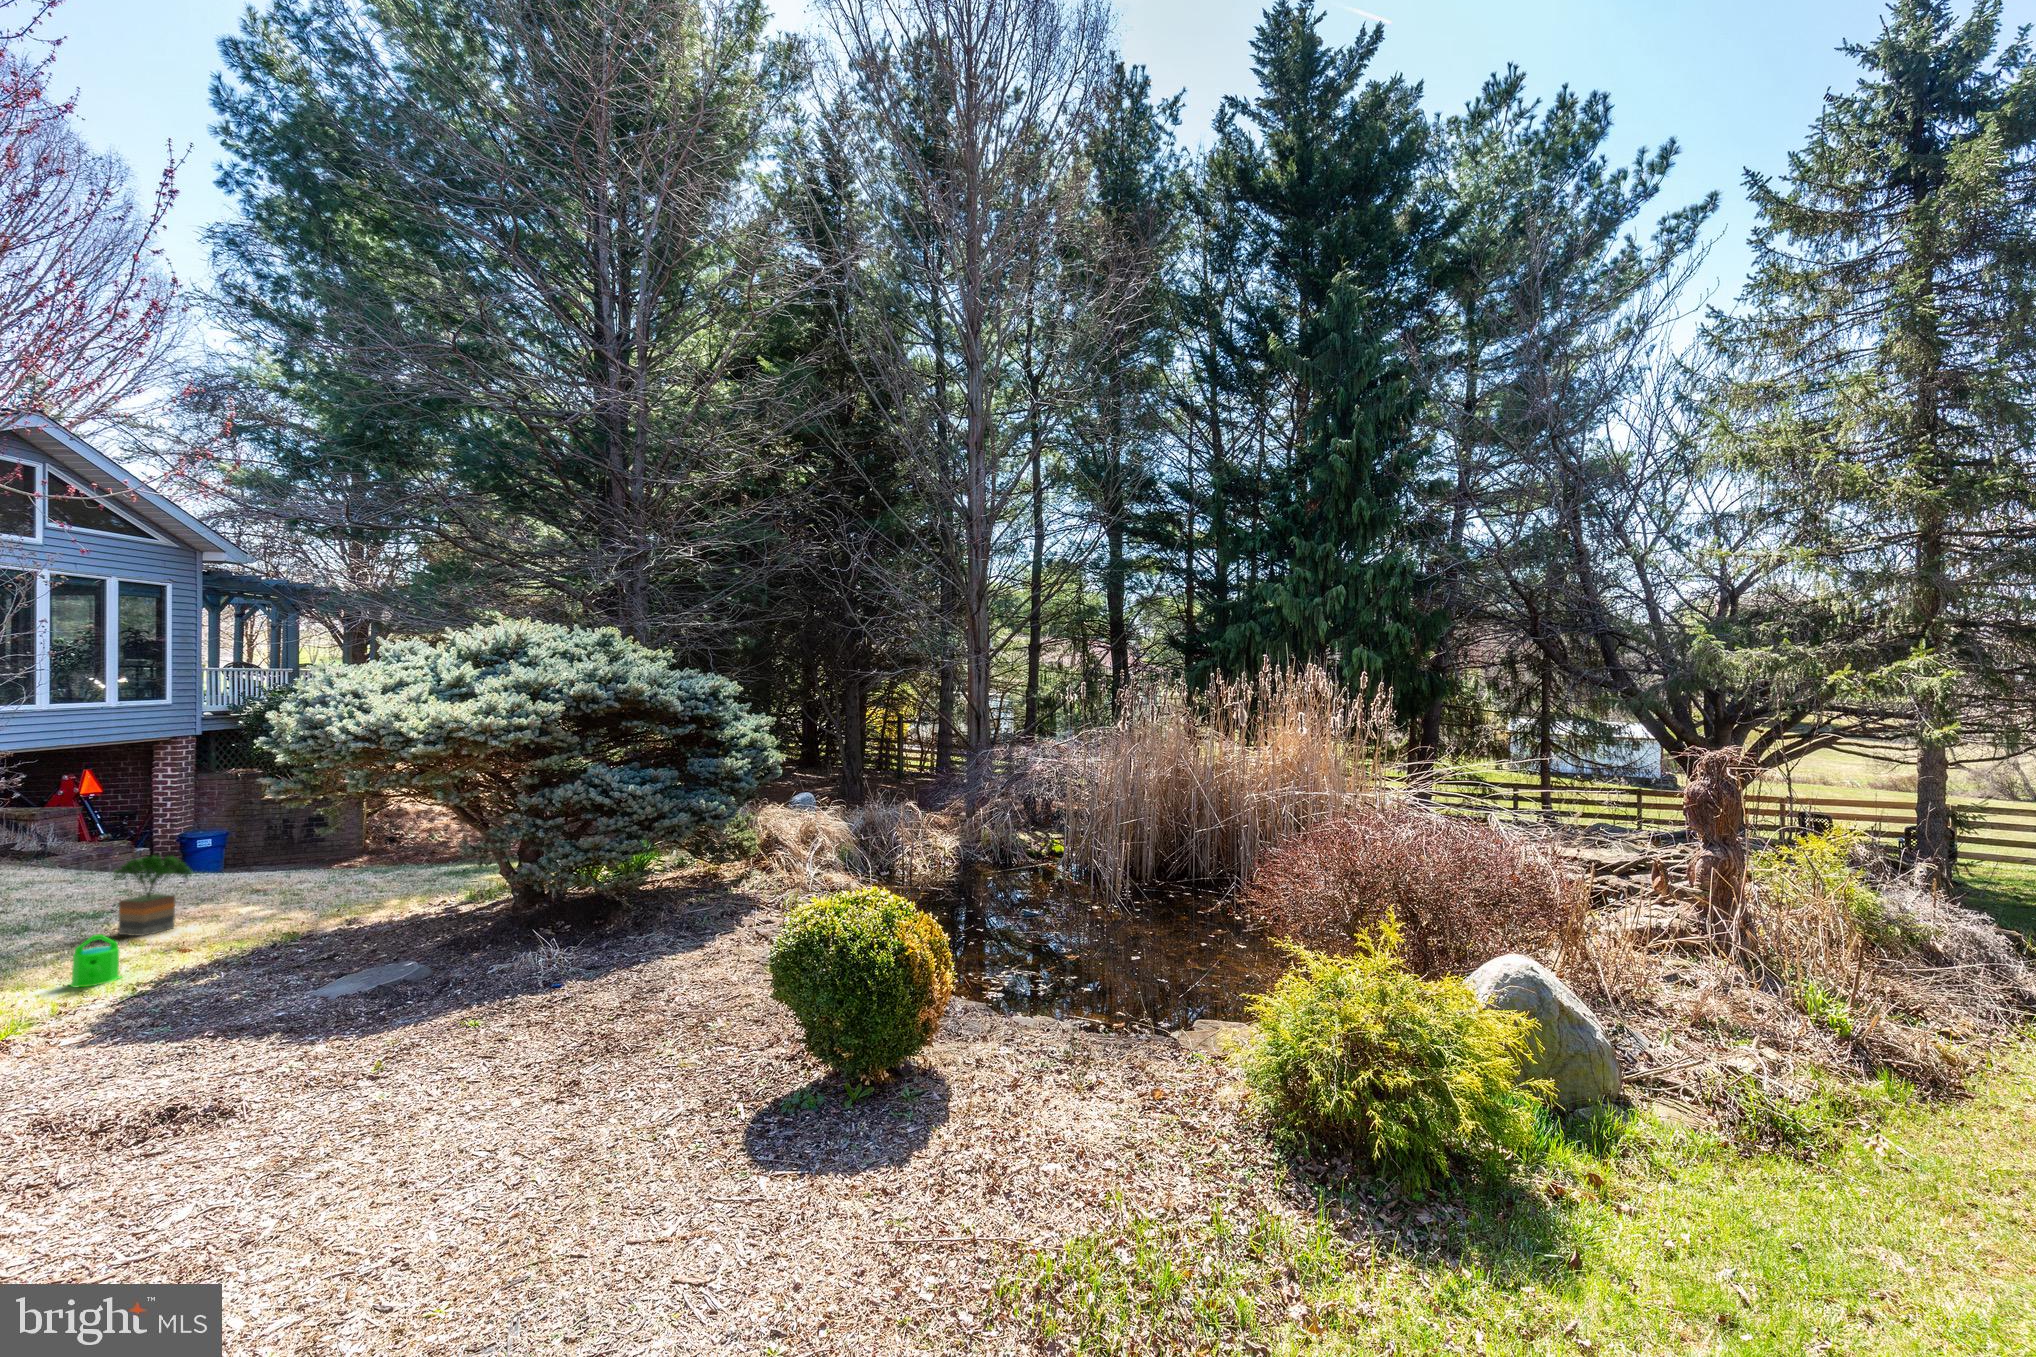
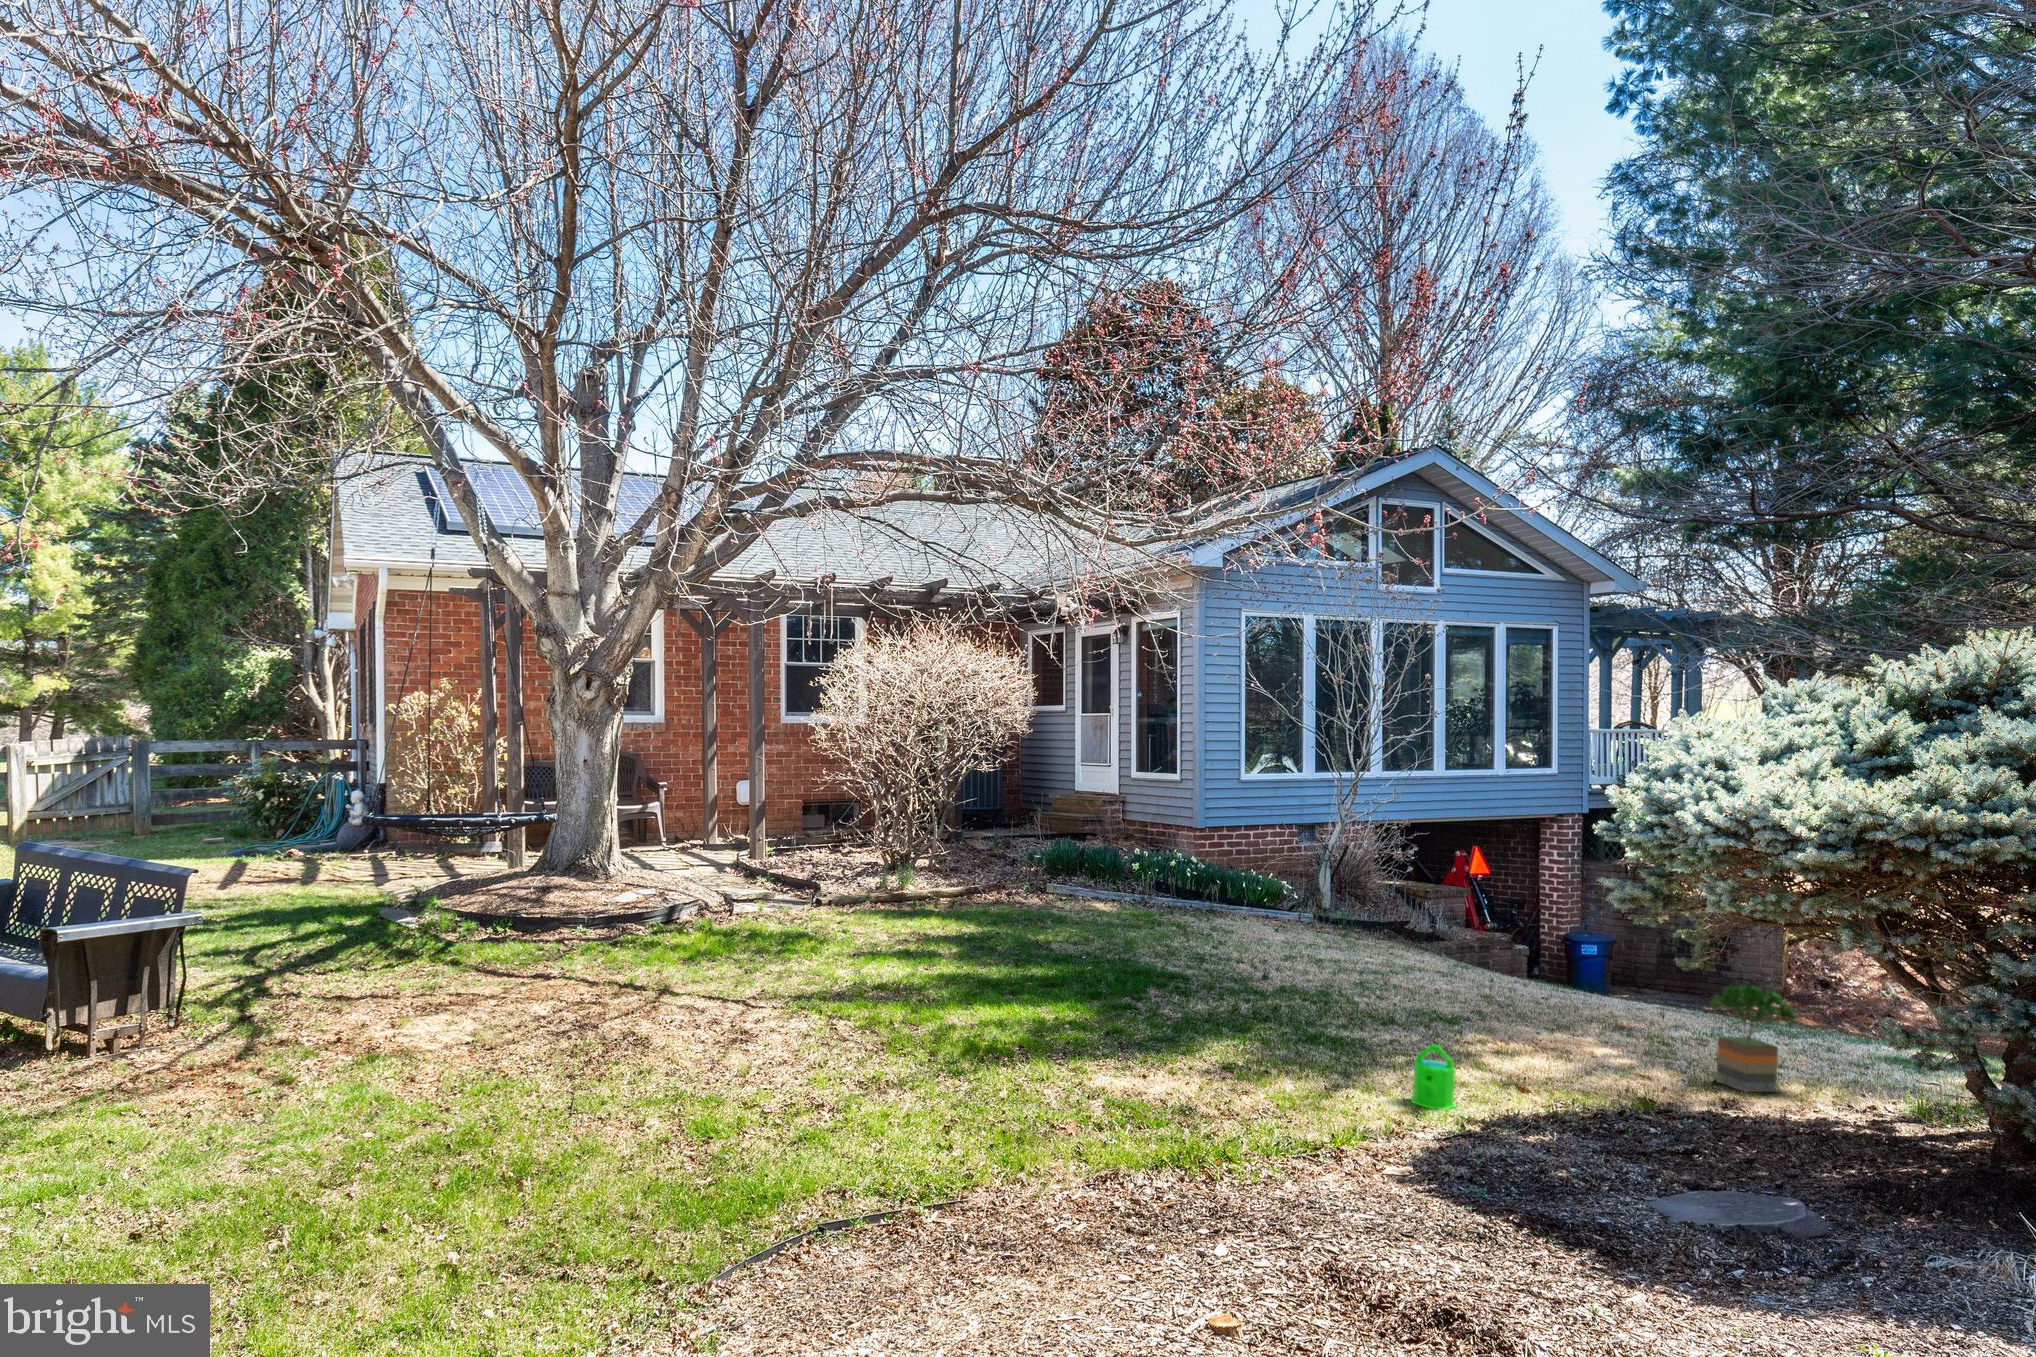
potted tree: present [113,856,191,936] -> present [1710,985,1797,1092]

